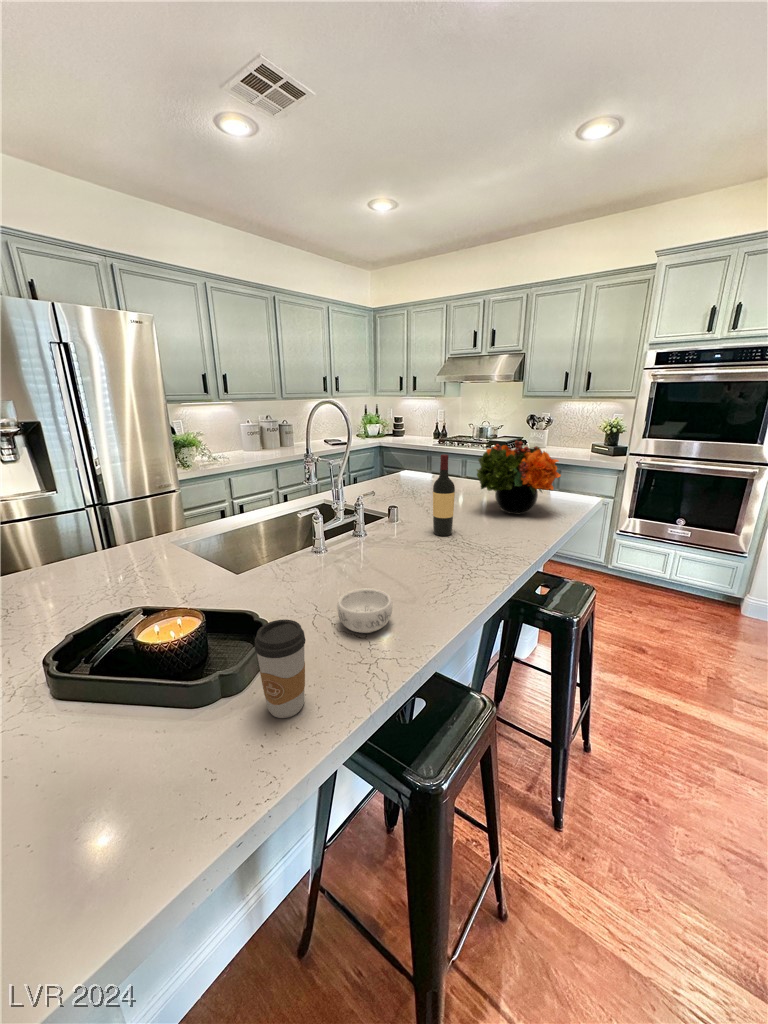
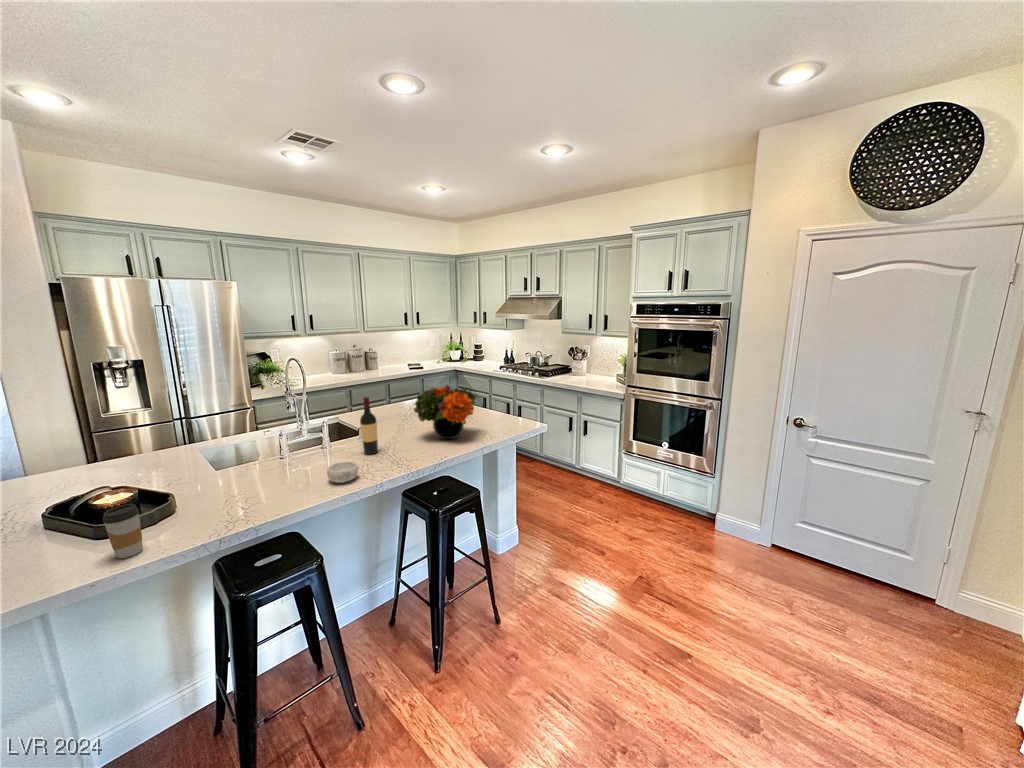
decorative bowl: present [337,588,392,633] -> present [327,461,358,483]

